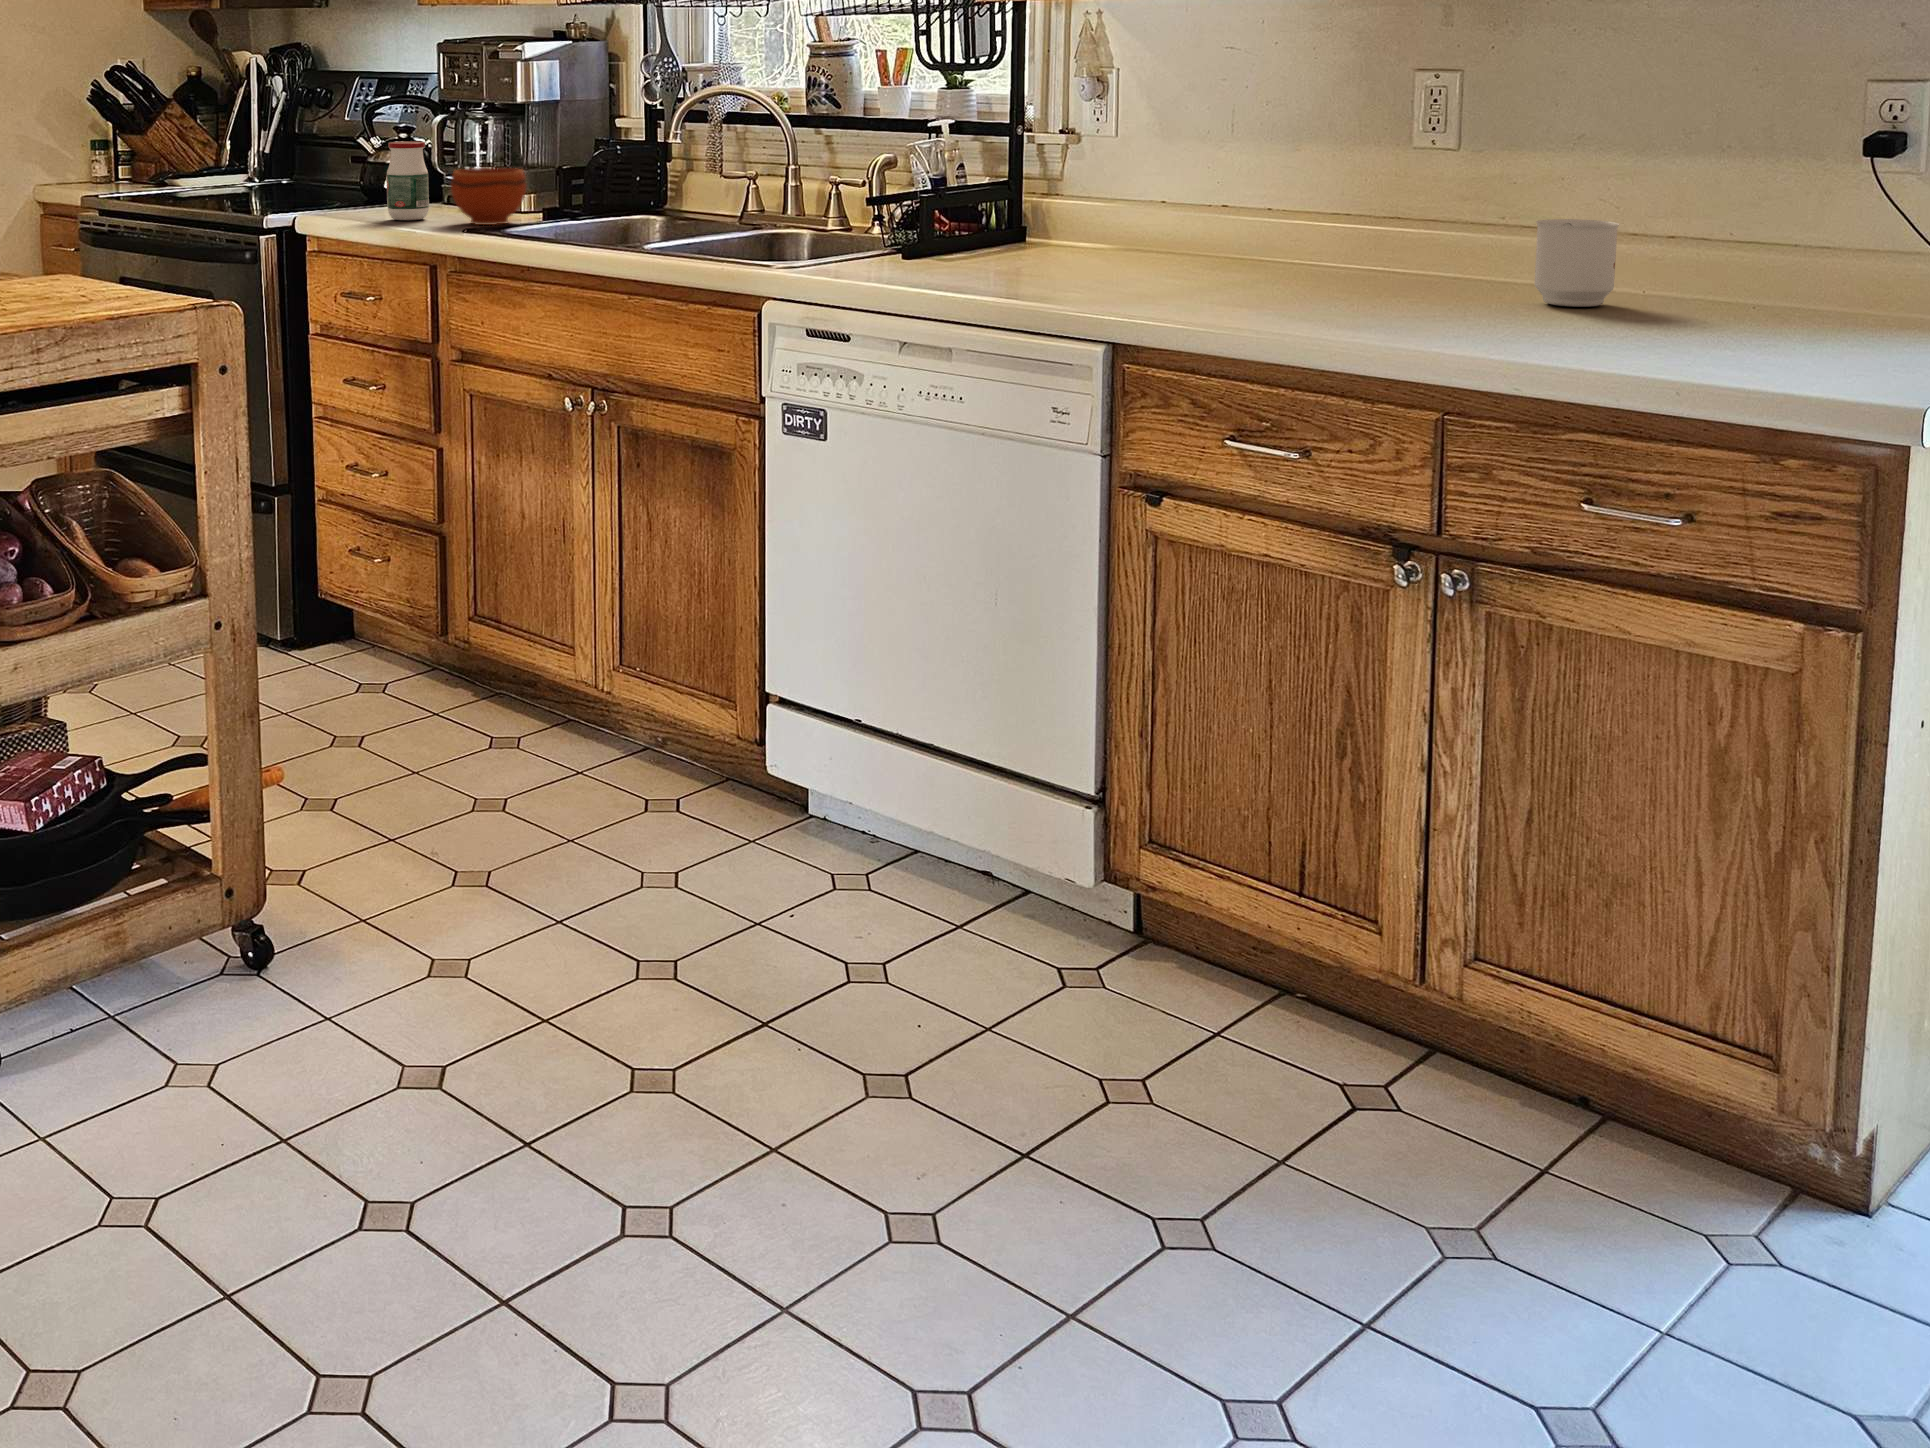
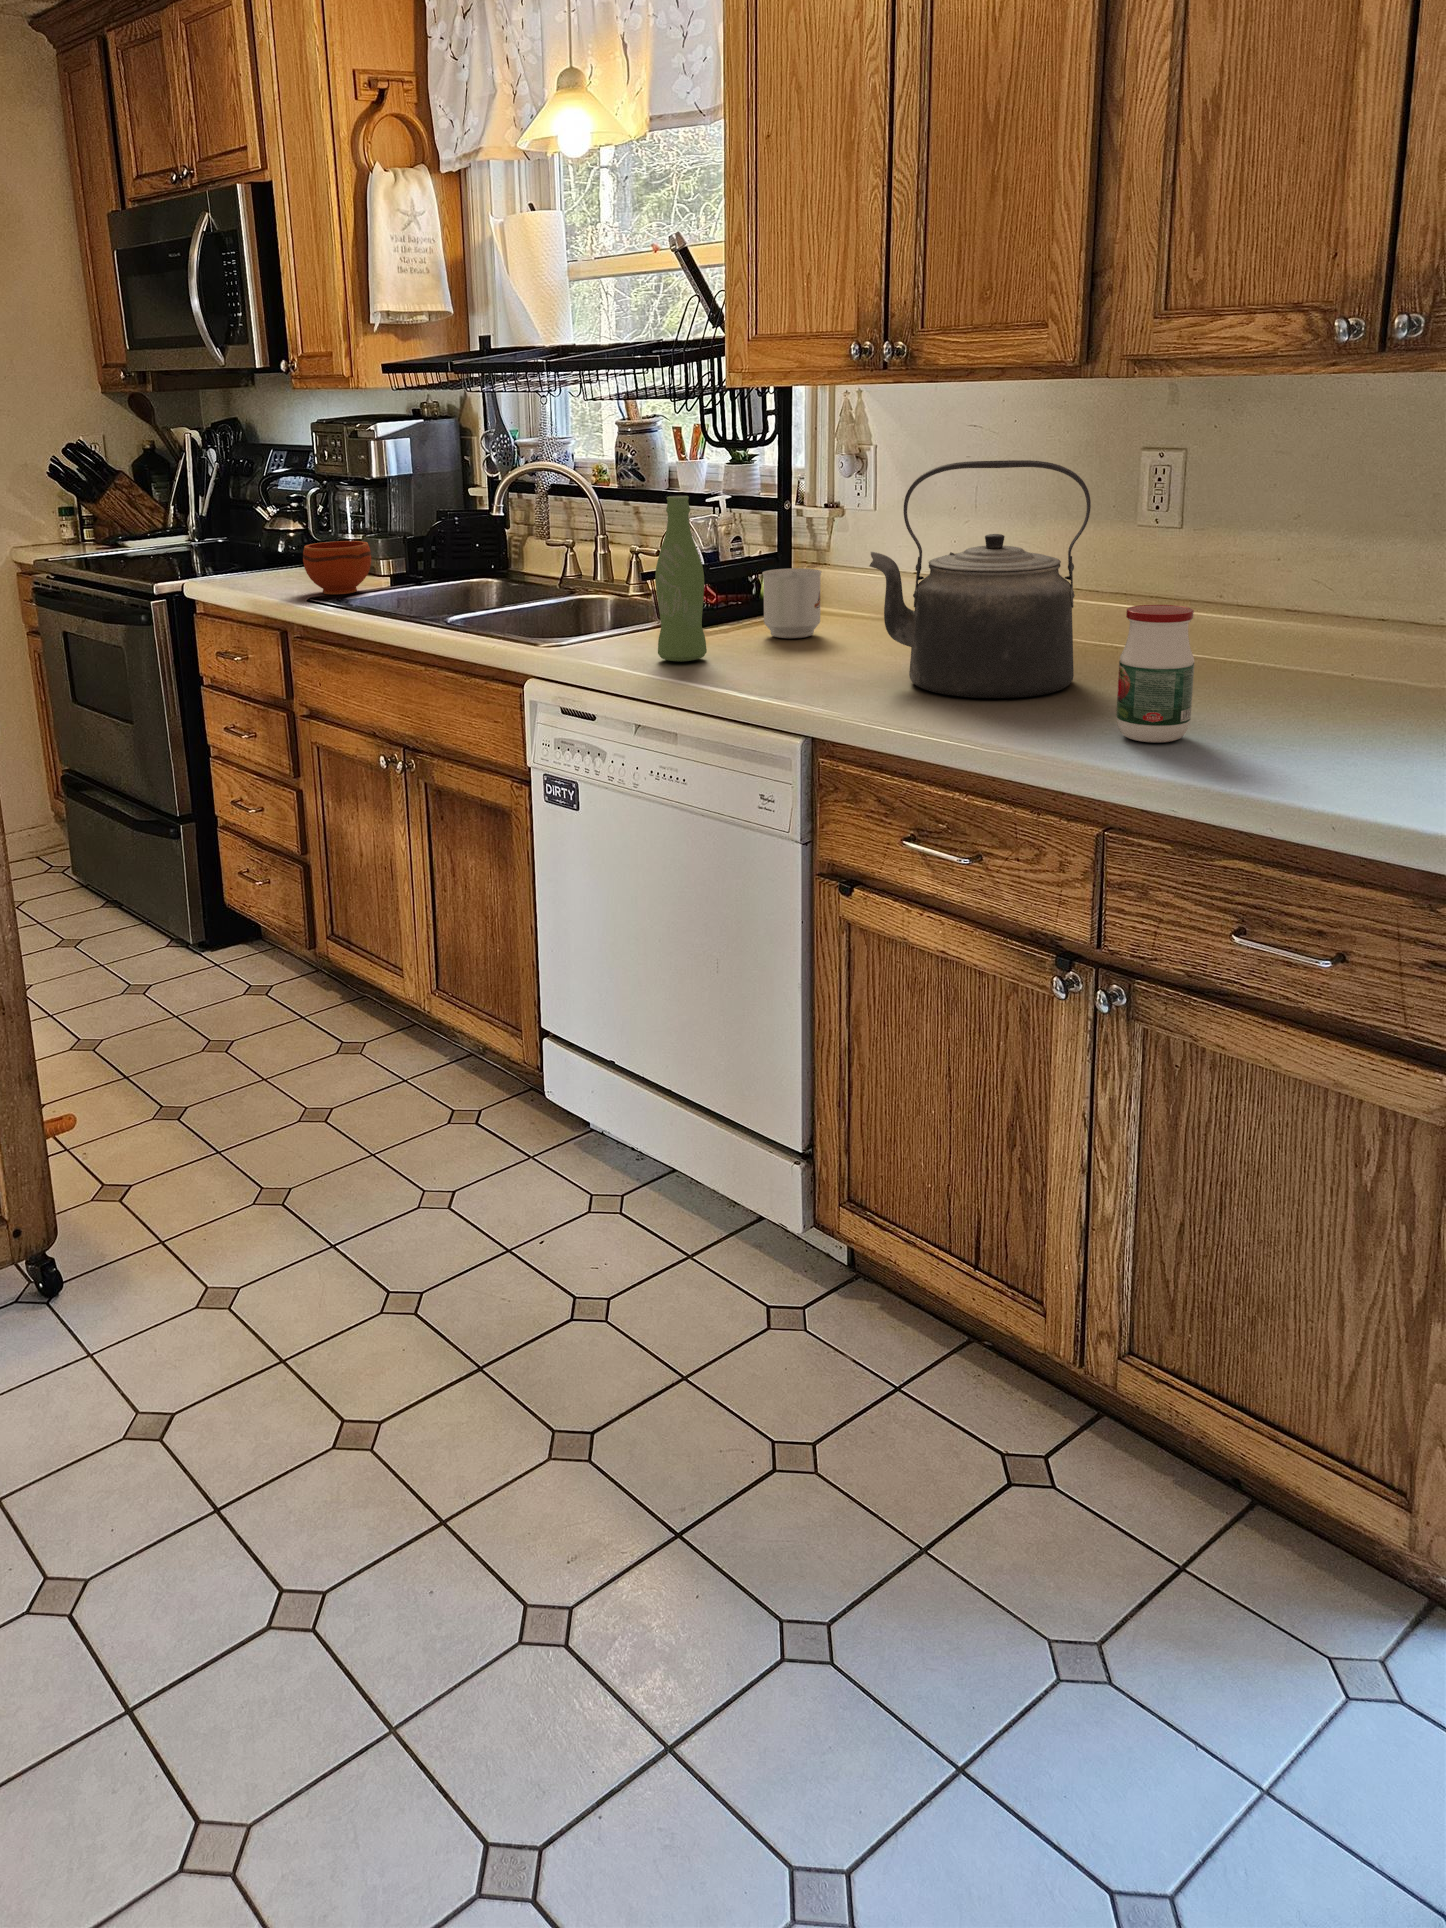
kettle: none [1160,71,1387,304] -> present [870,460,1091,698]
bottle: none [917,106,969,278] -> present [655,496,707,662]
jar: present [387,141,429,220] -> present [1116,605,1194,742]
mug: present [1535,219,1620,307] -> present [762,568,822,638]

